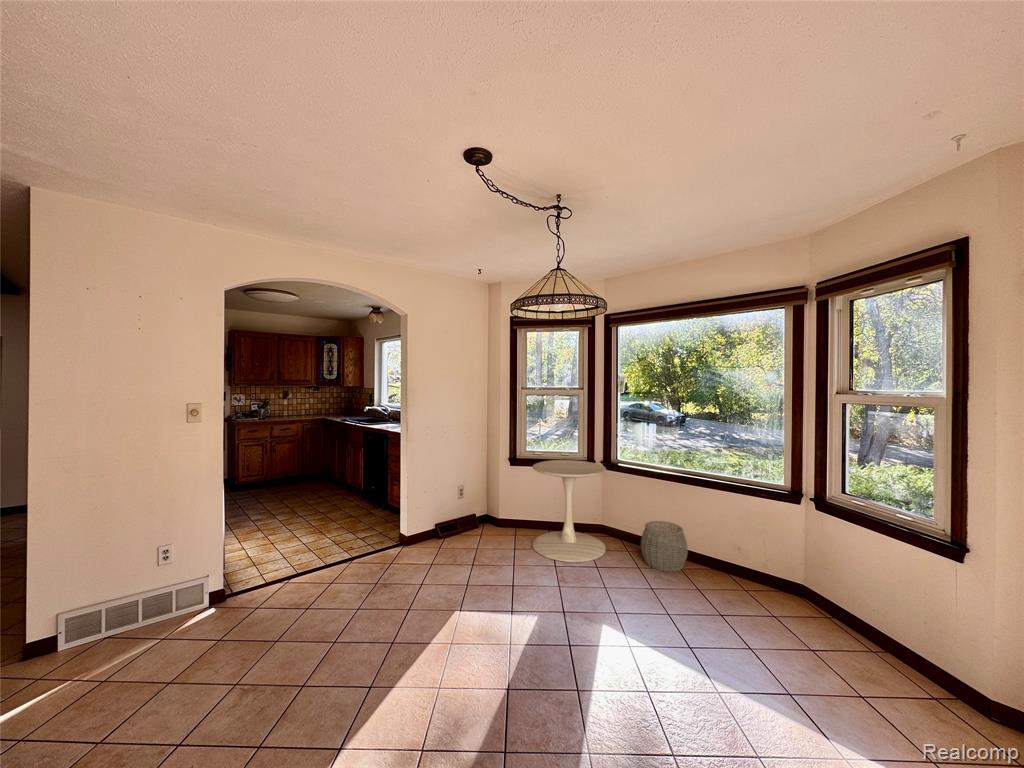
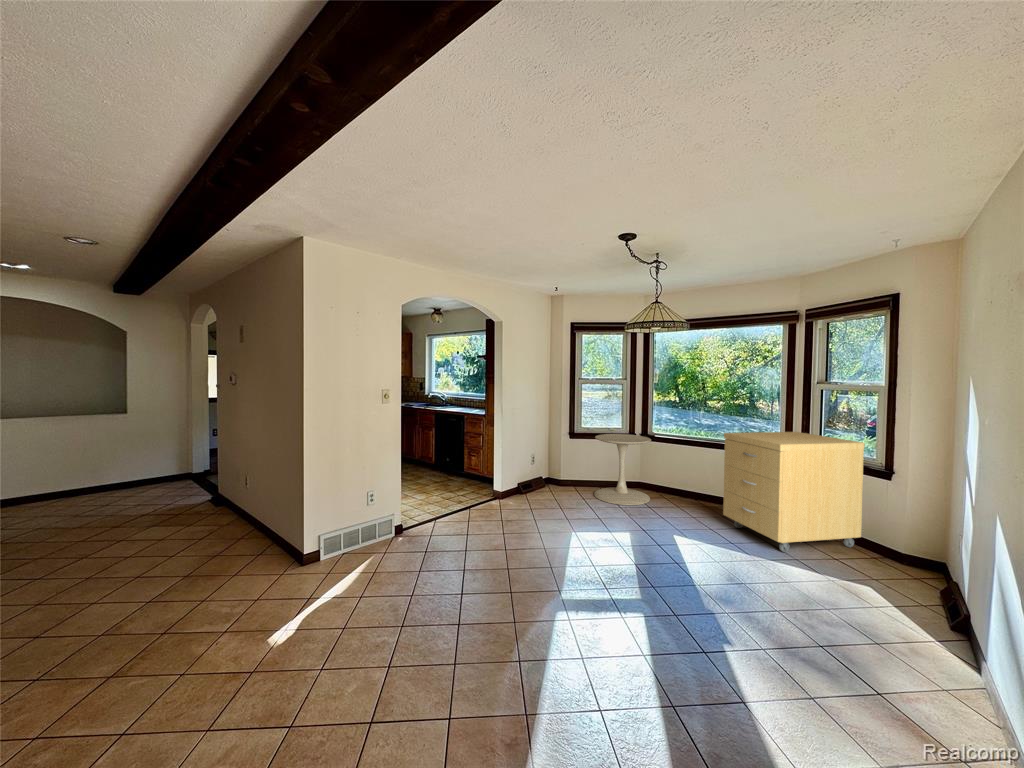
storage cabinet: none [690,466,913,673] -> present [723,432,865,552]
woven basket: present [641,521,688,572] -> none [677,475,712,509]

